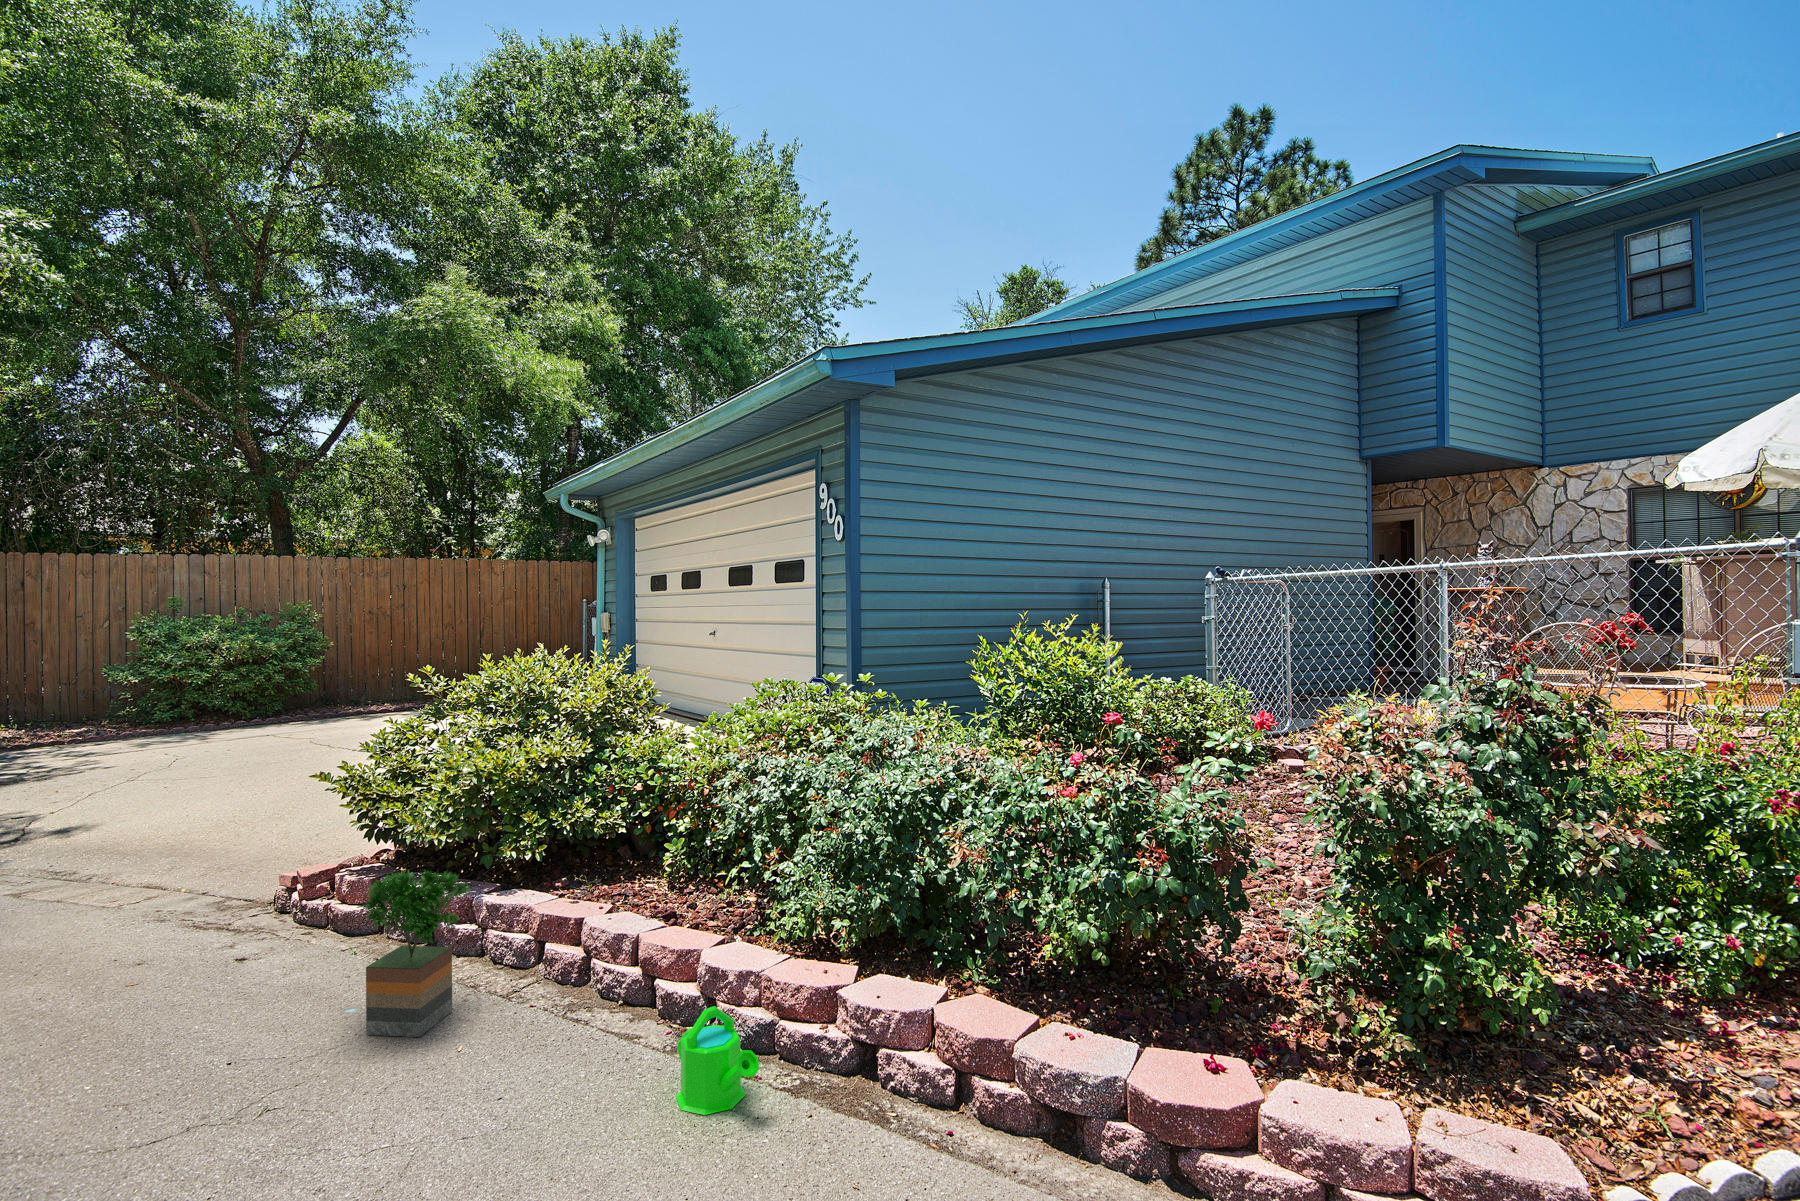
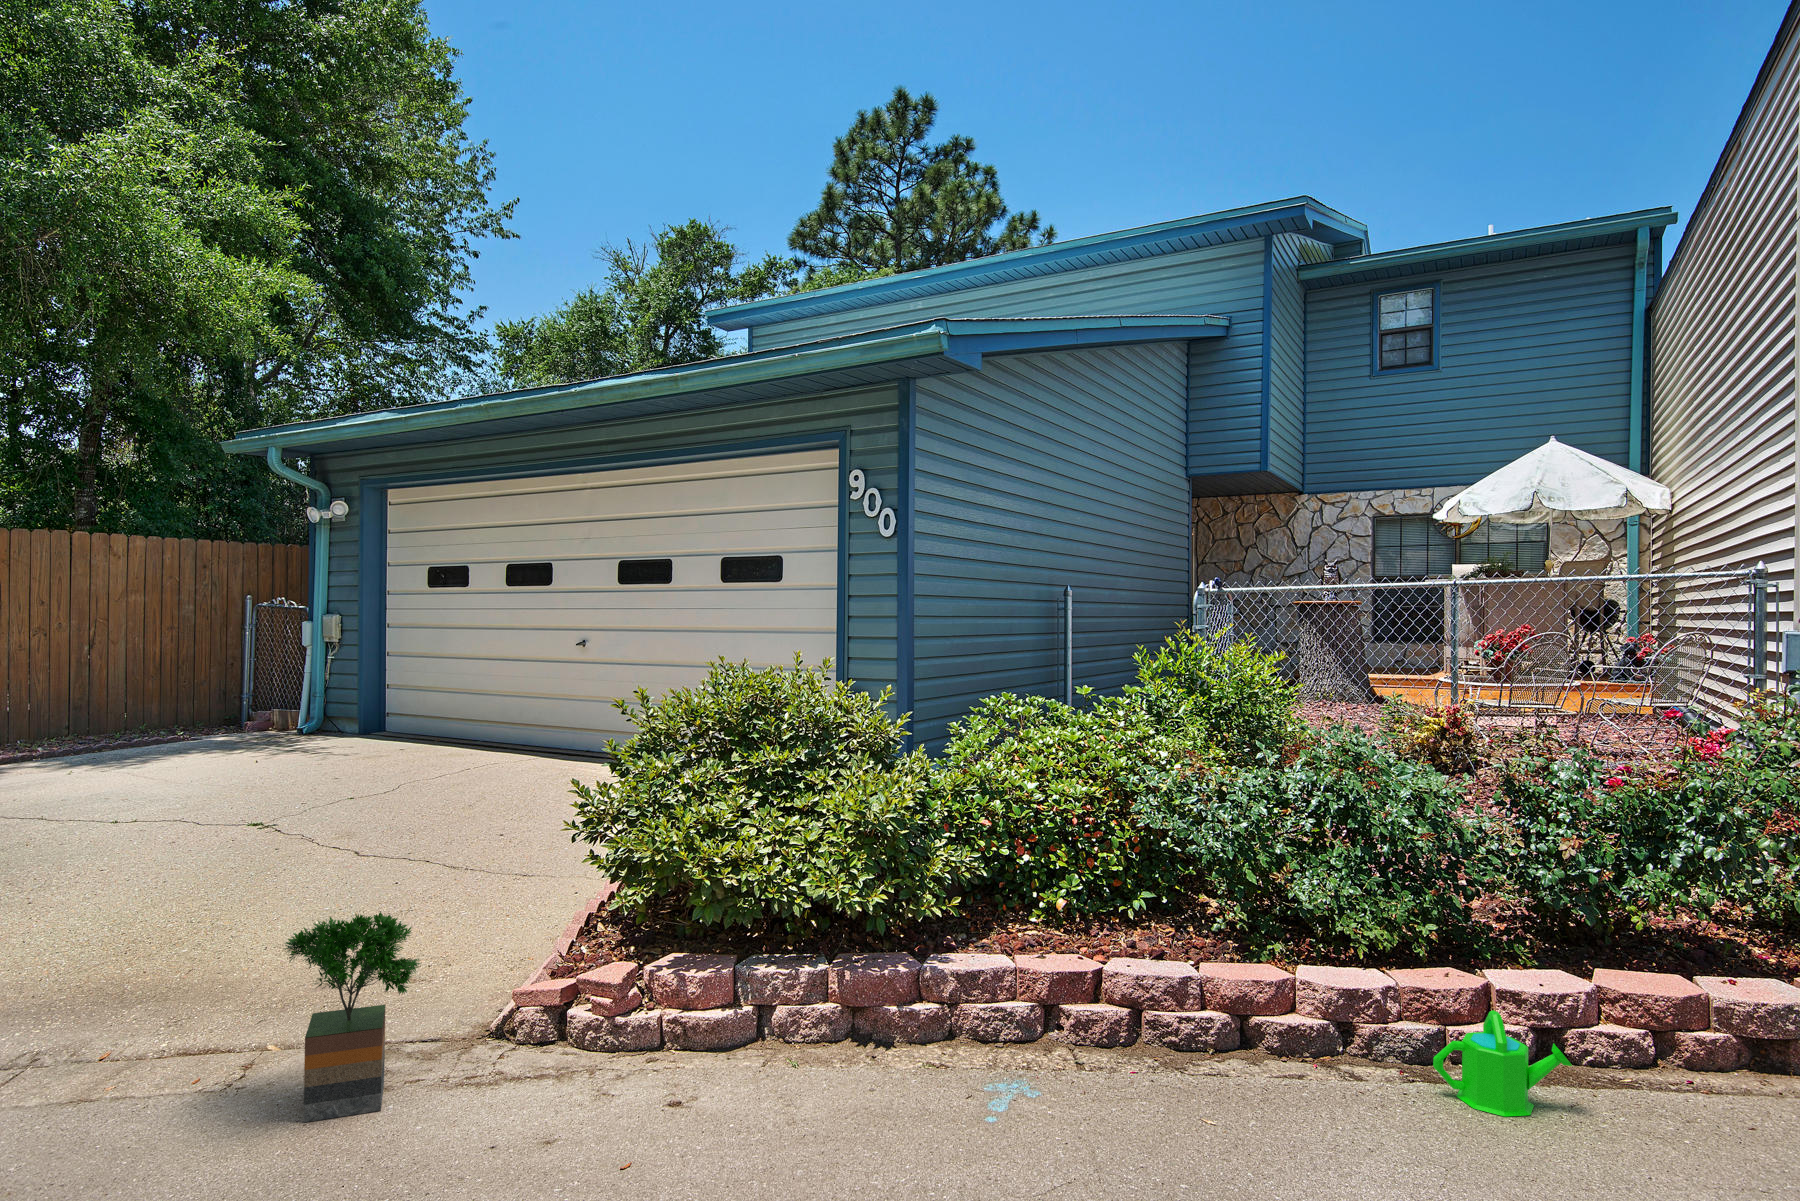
potted tree: present [364,870,470,1037] -> present [284,912,421,1122]

